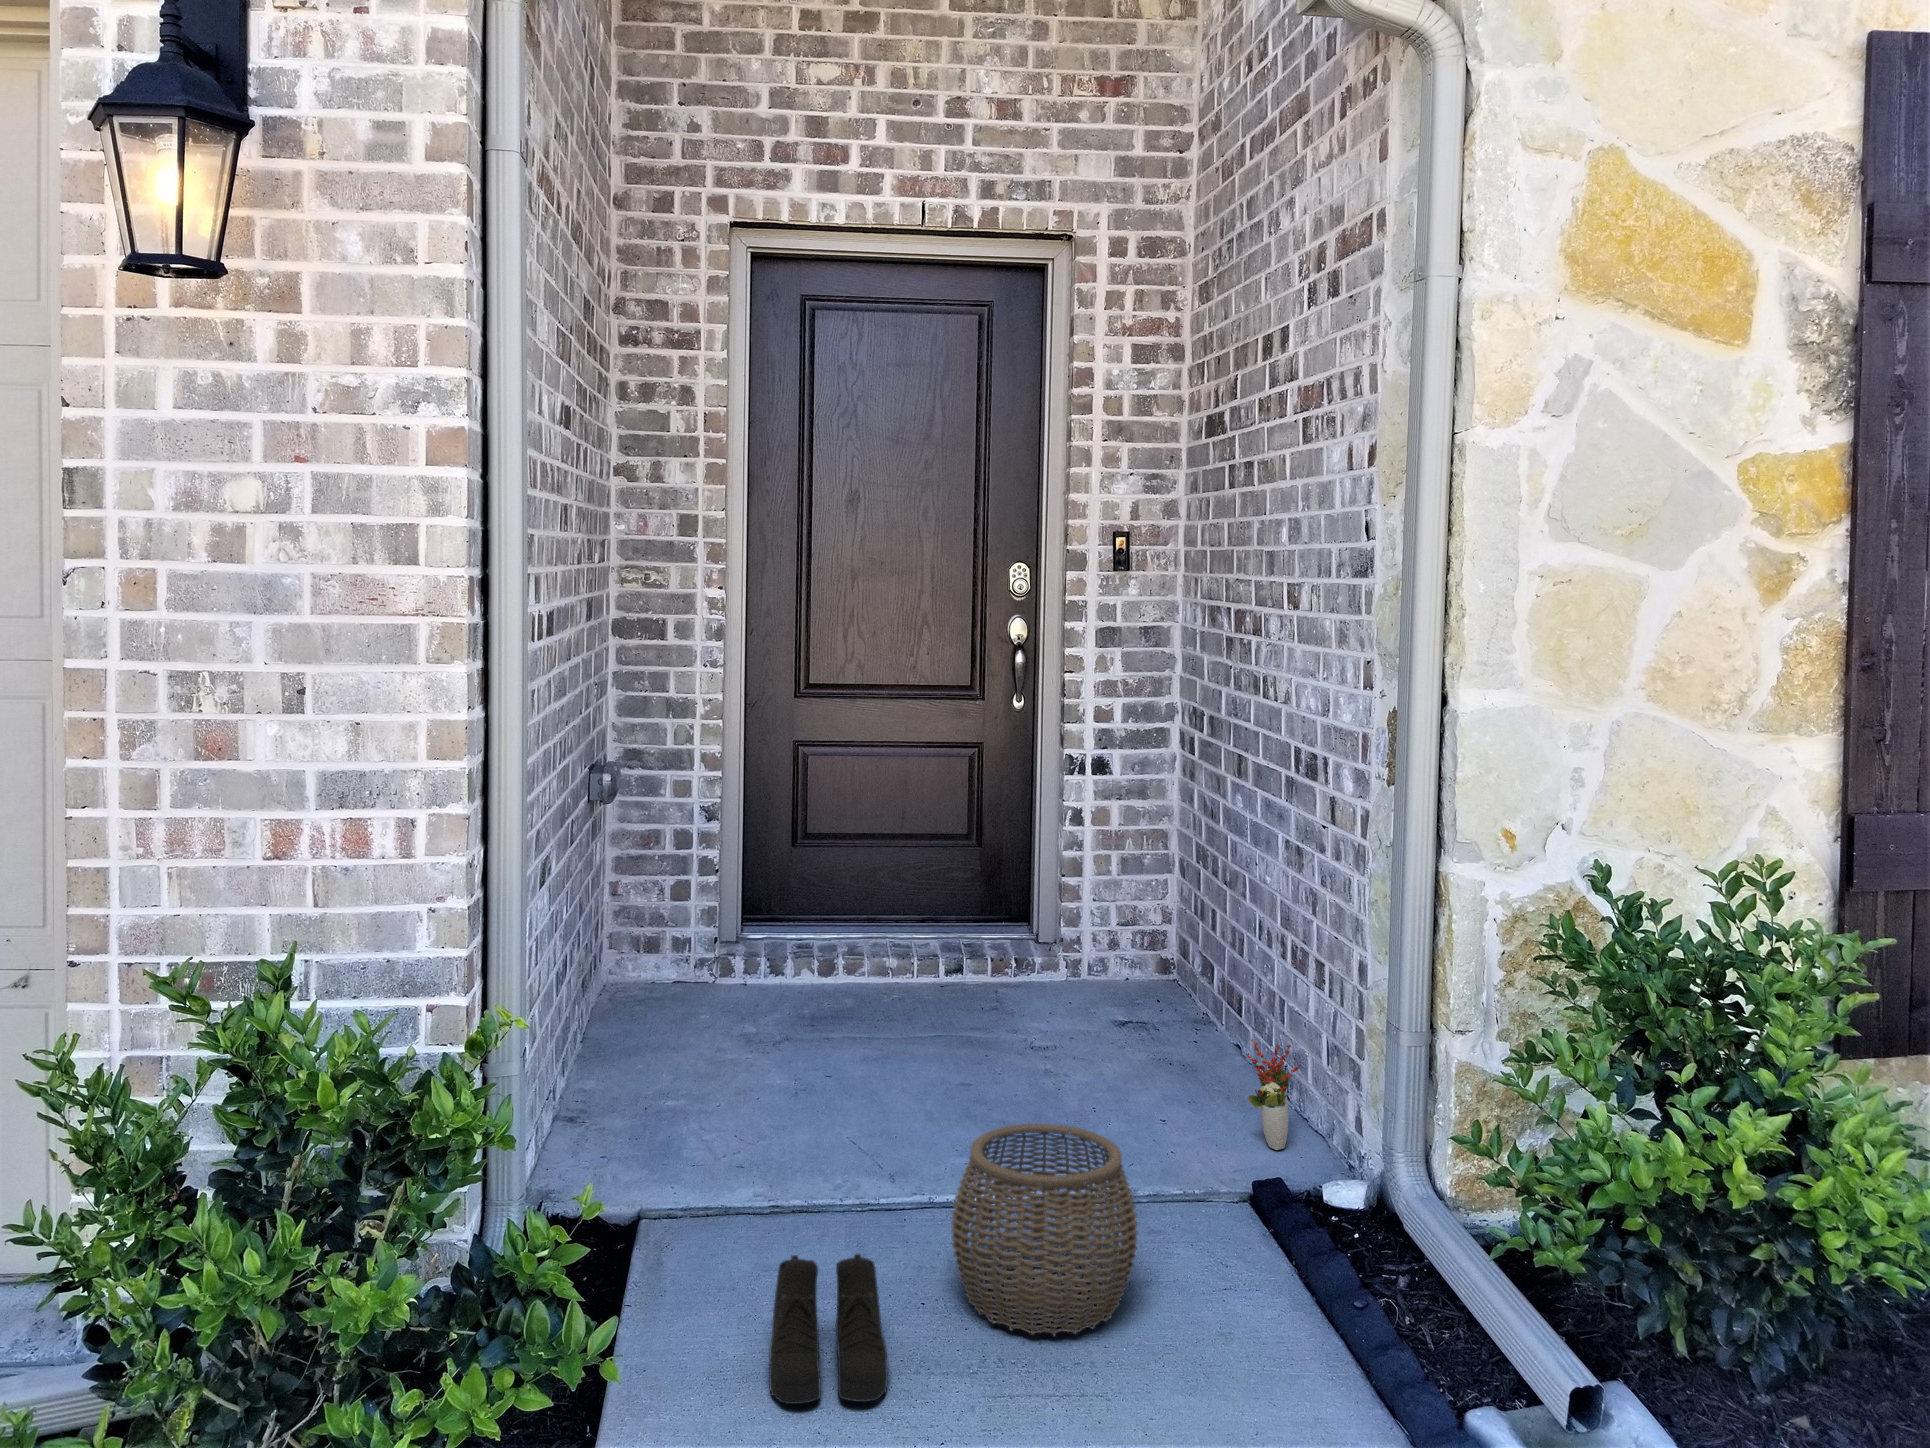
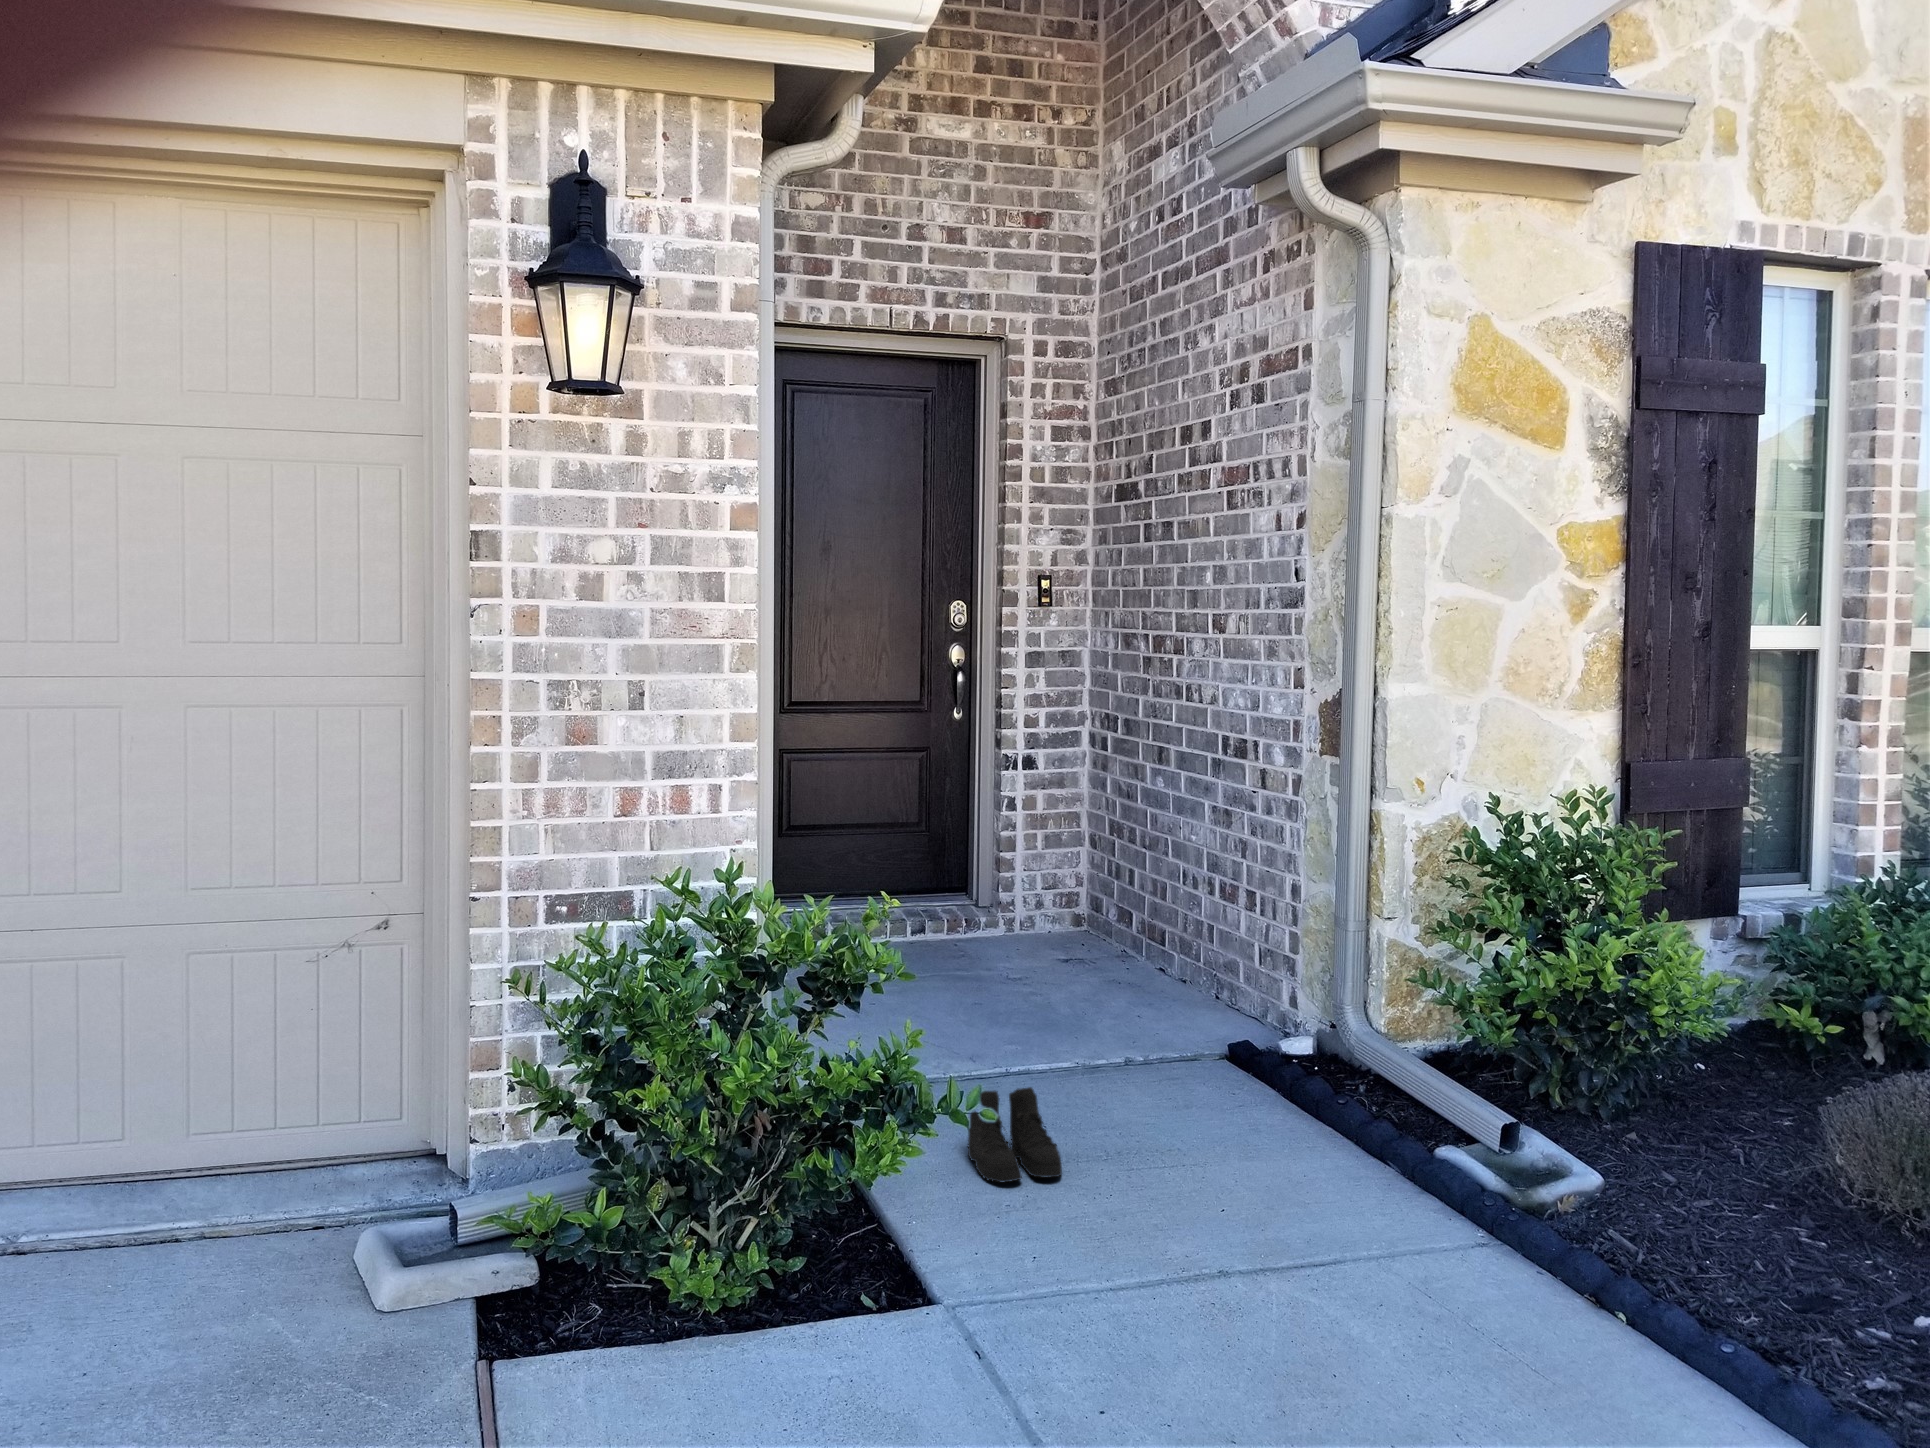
decorative plant: present [1247,1039,1299,1150] -> none [1204,950,1244,1030]
woven basket: present [951,1124,1138,1336] -> none [1065,999,1196,1138]

